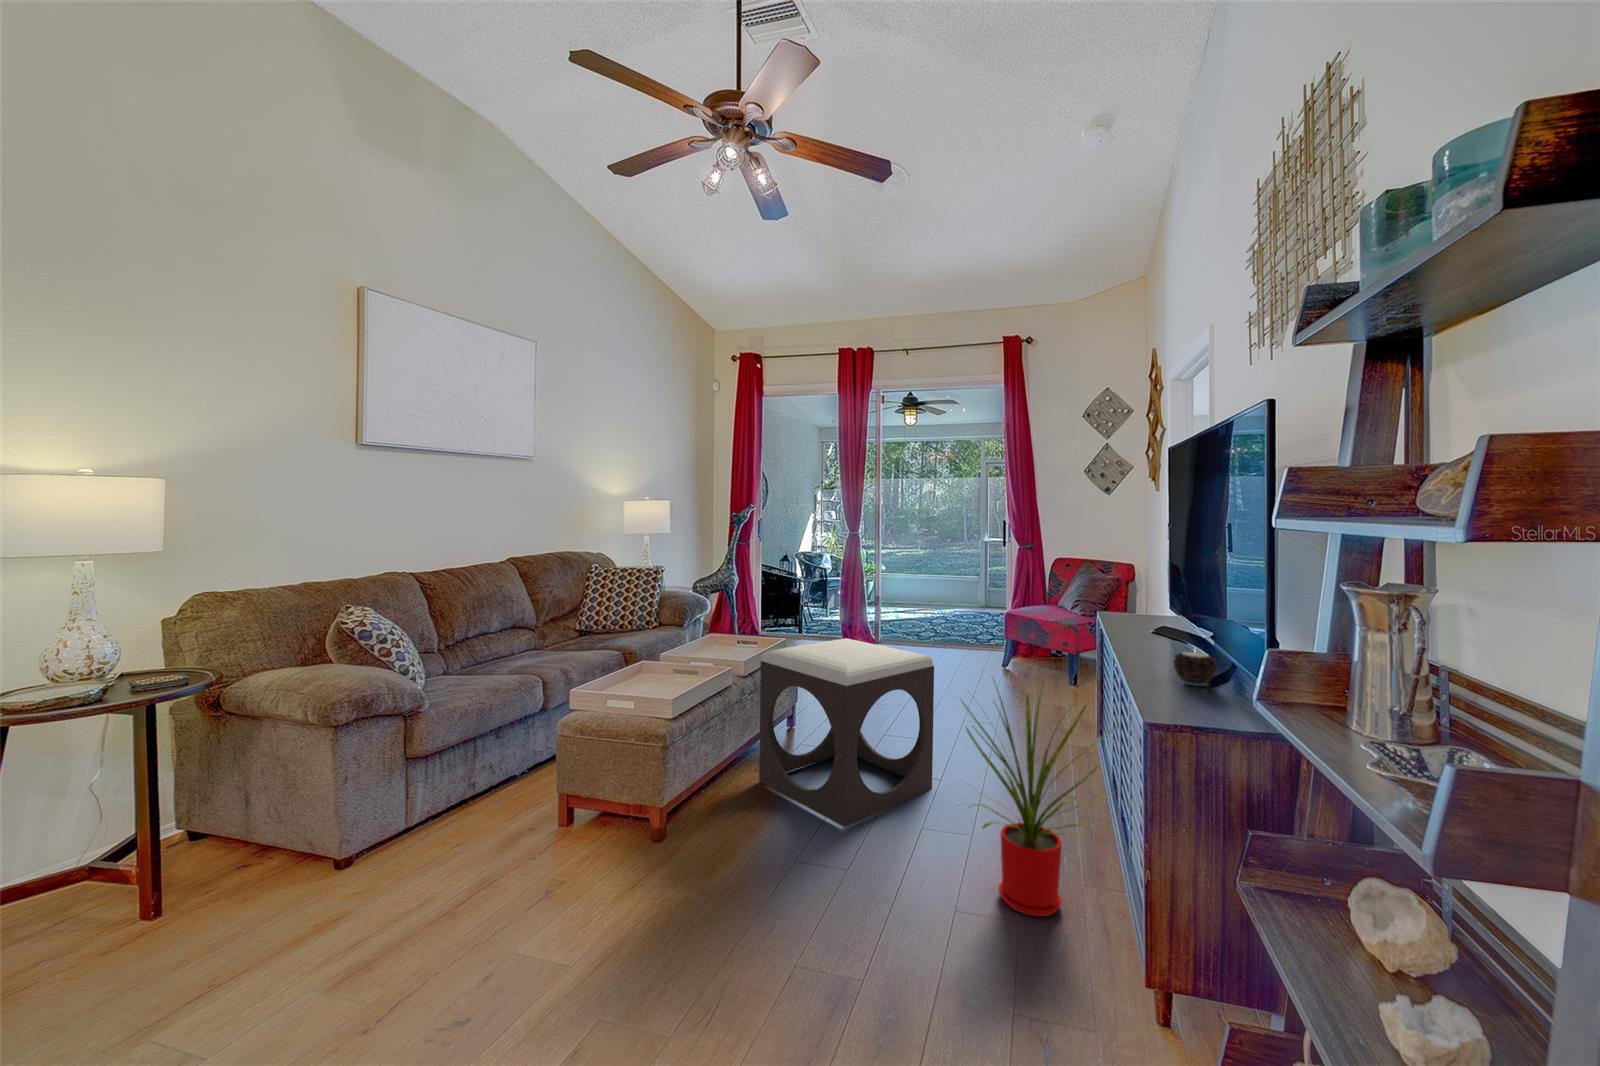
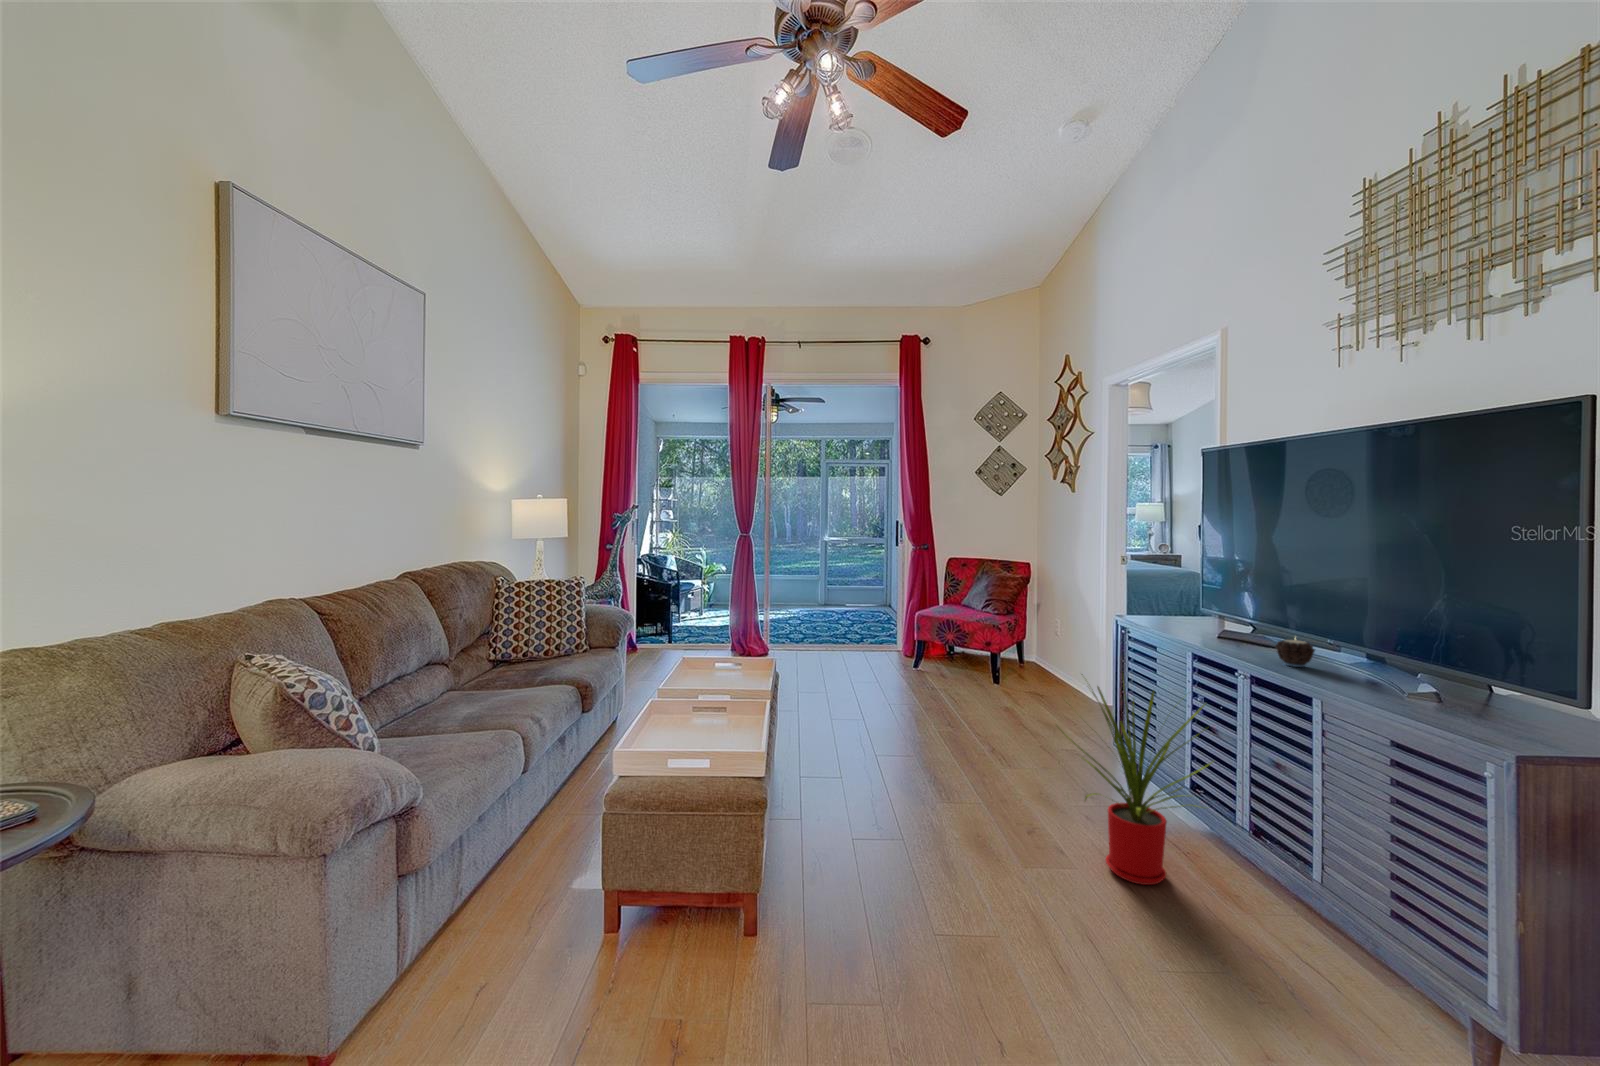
footstool: present [759,638,934,827] -> none [800,646,962,840]

